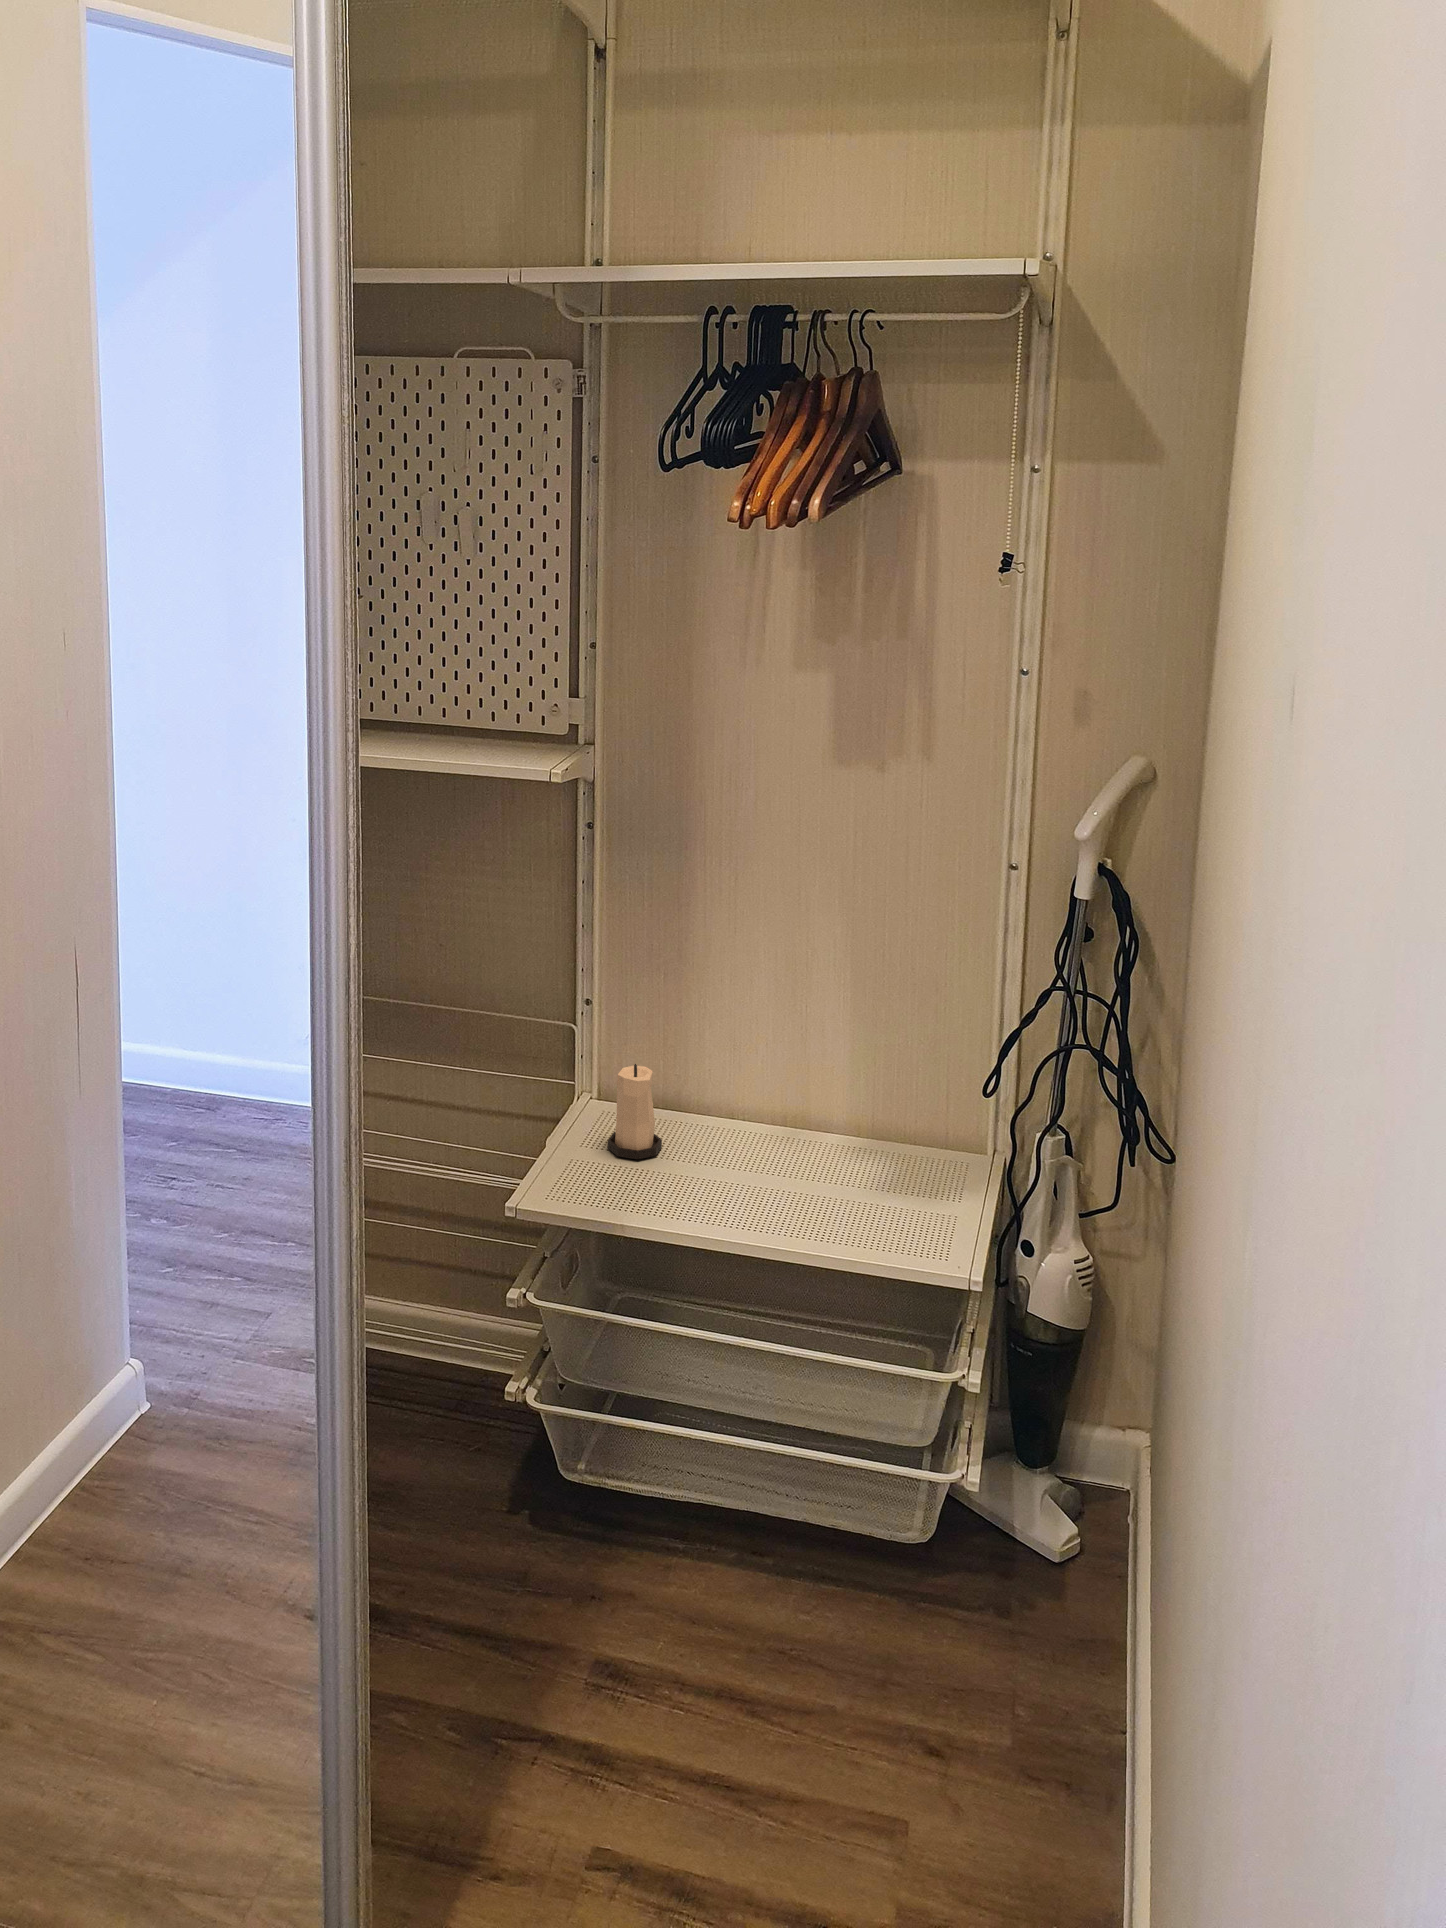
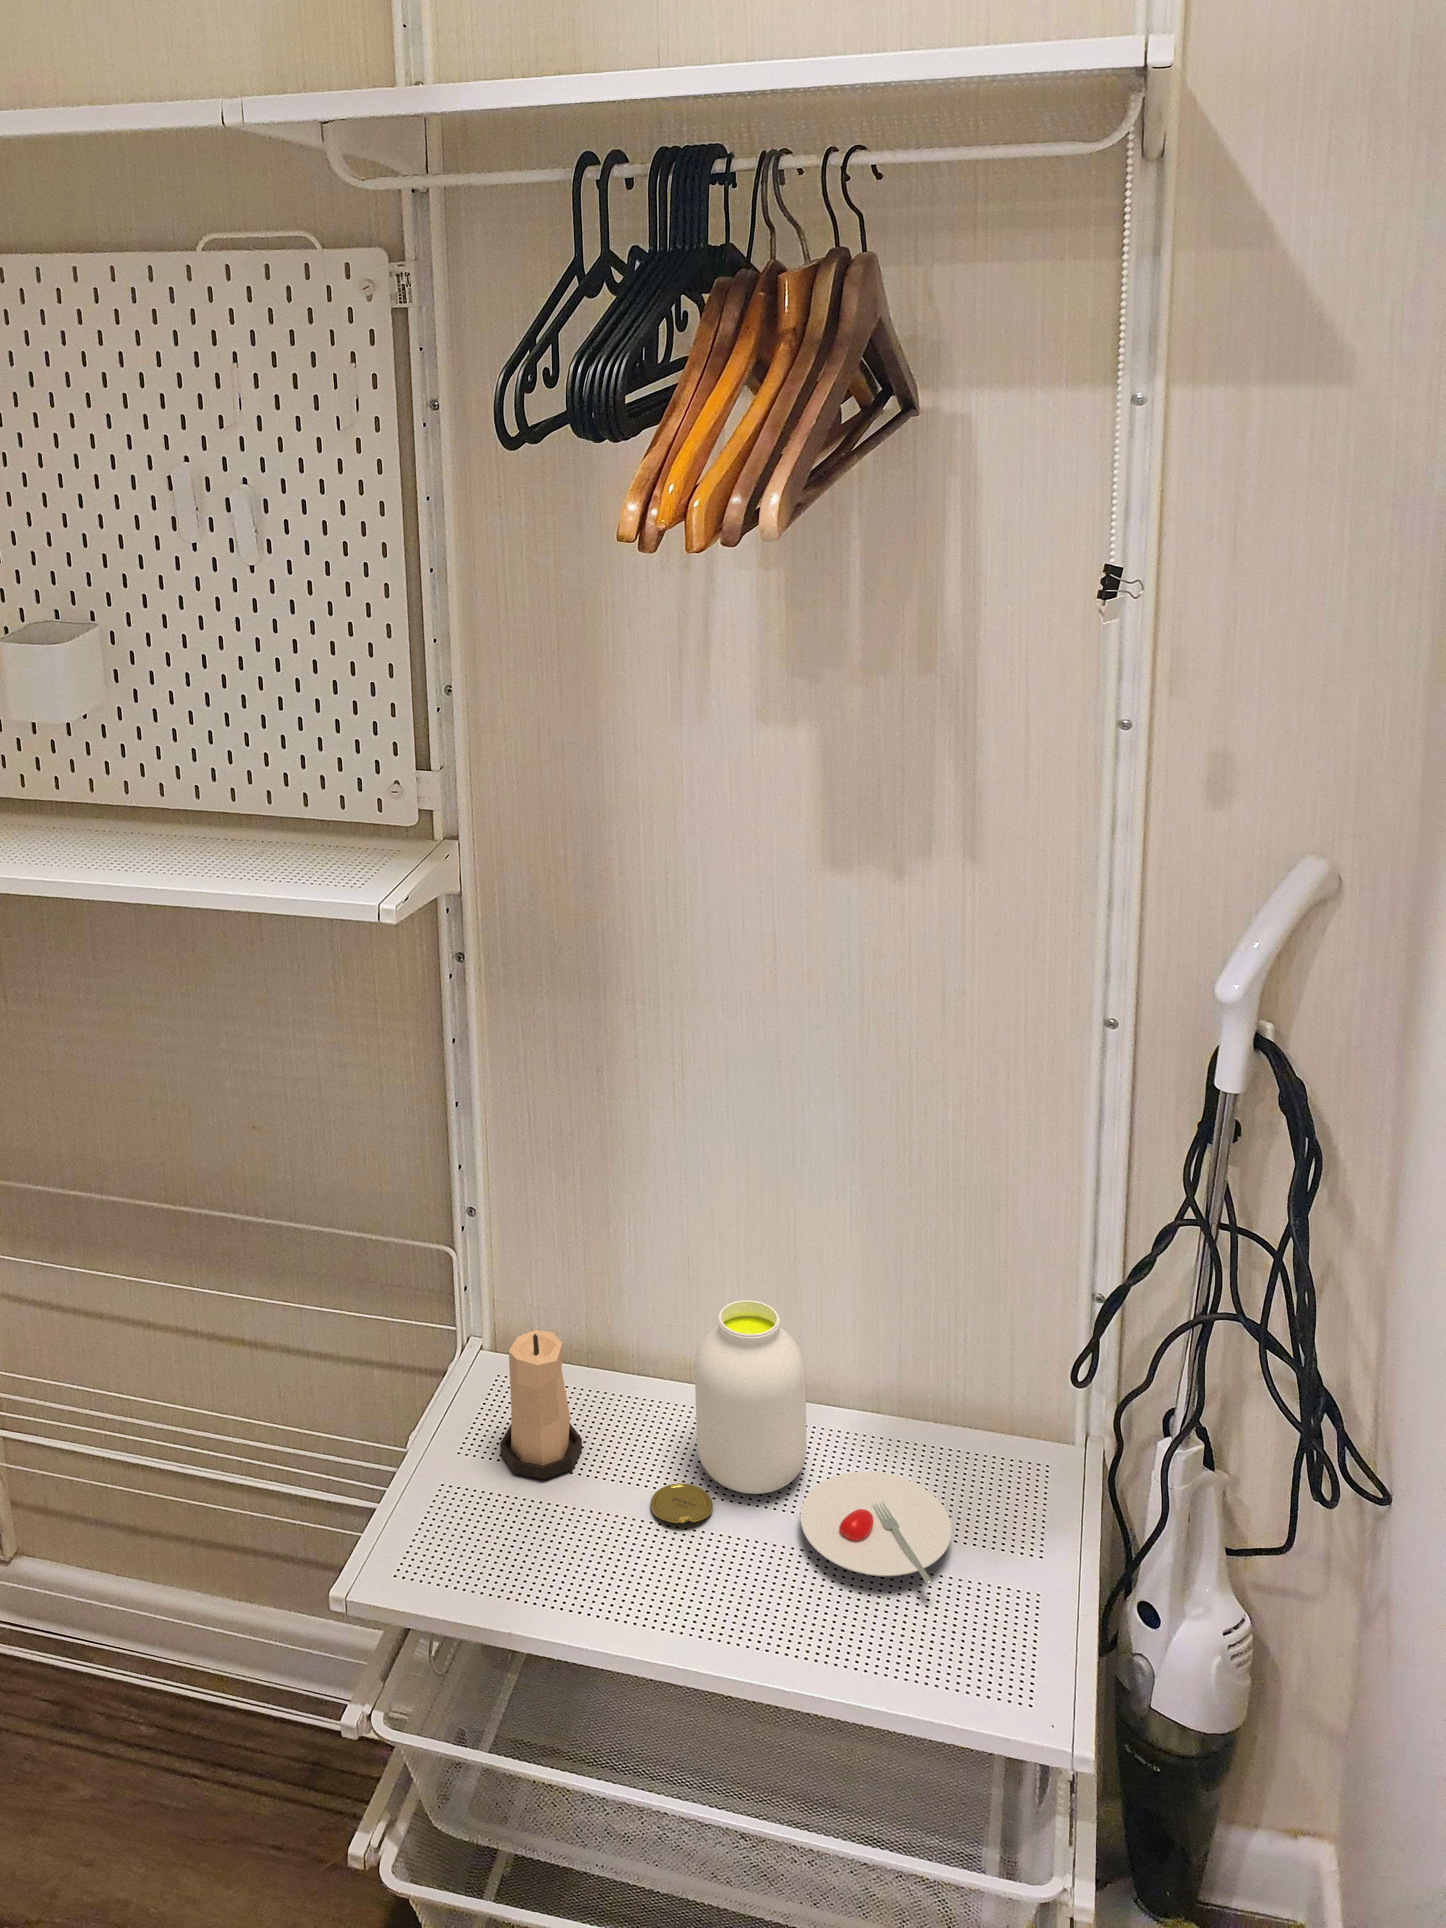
jar: none [709,1045,903,1204] -> present [650,1300,952,1583]

